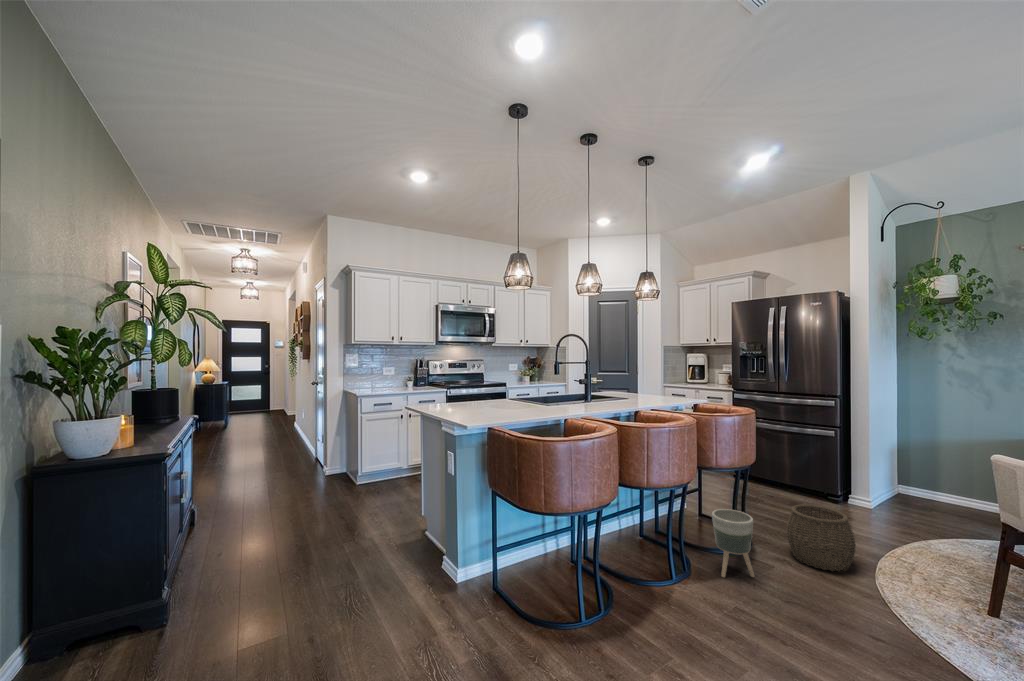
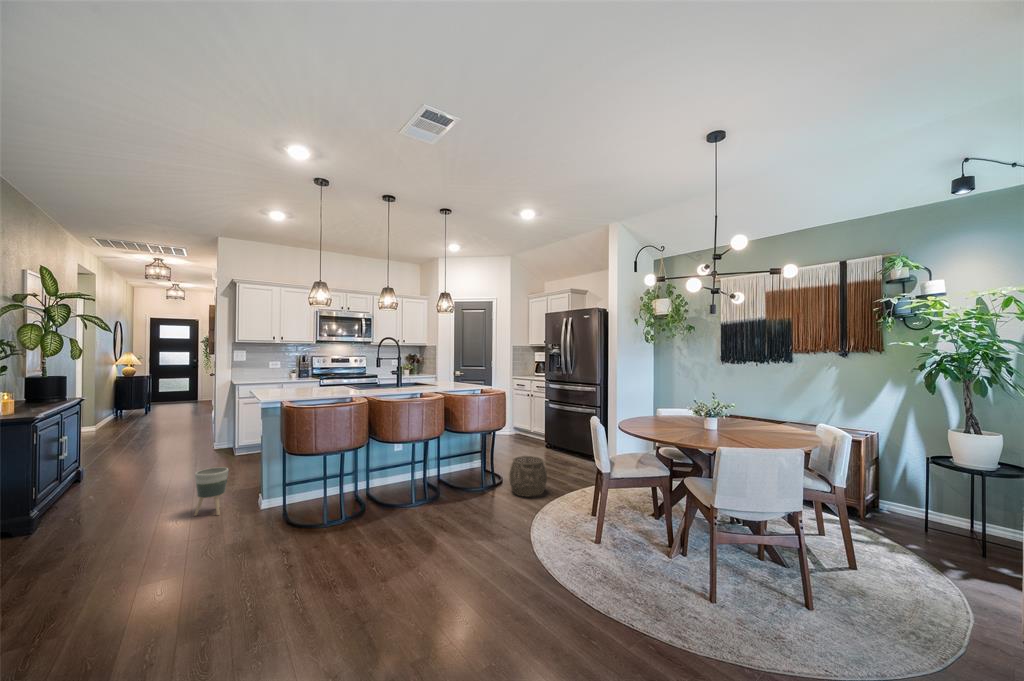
planter: present [712,509,754,577] -> present [194,467,228,516]

